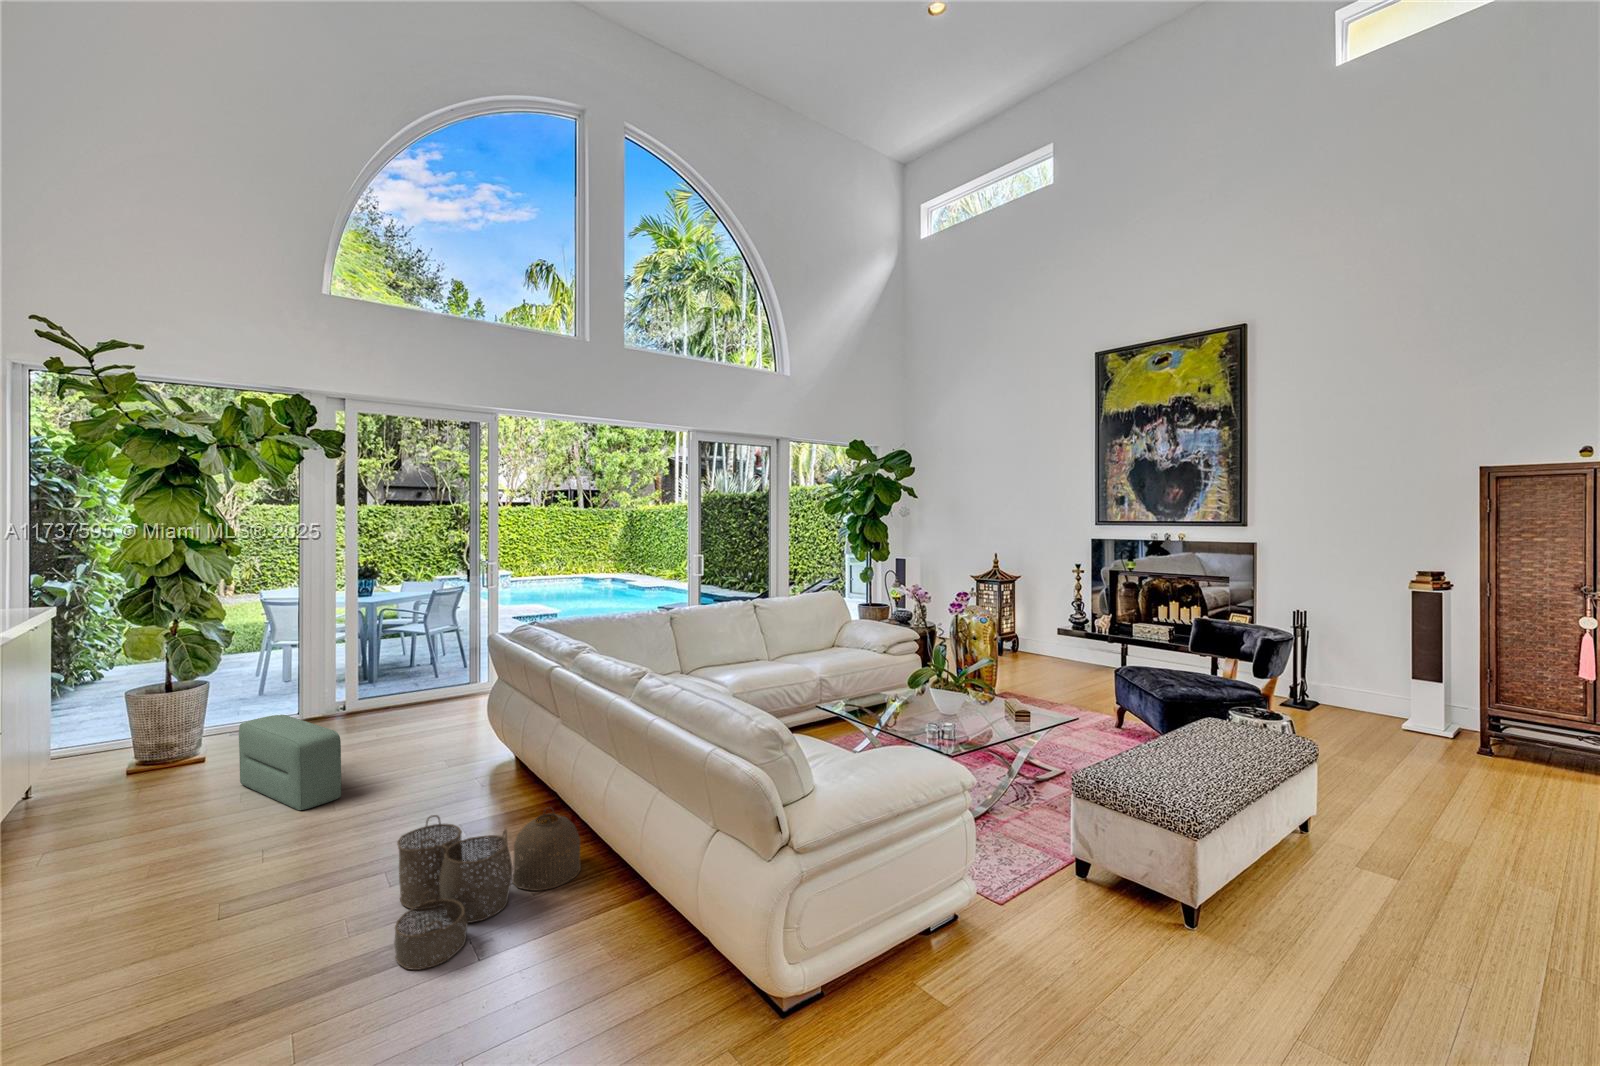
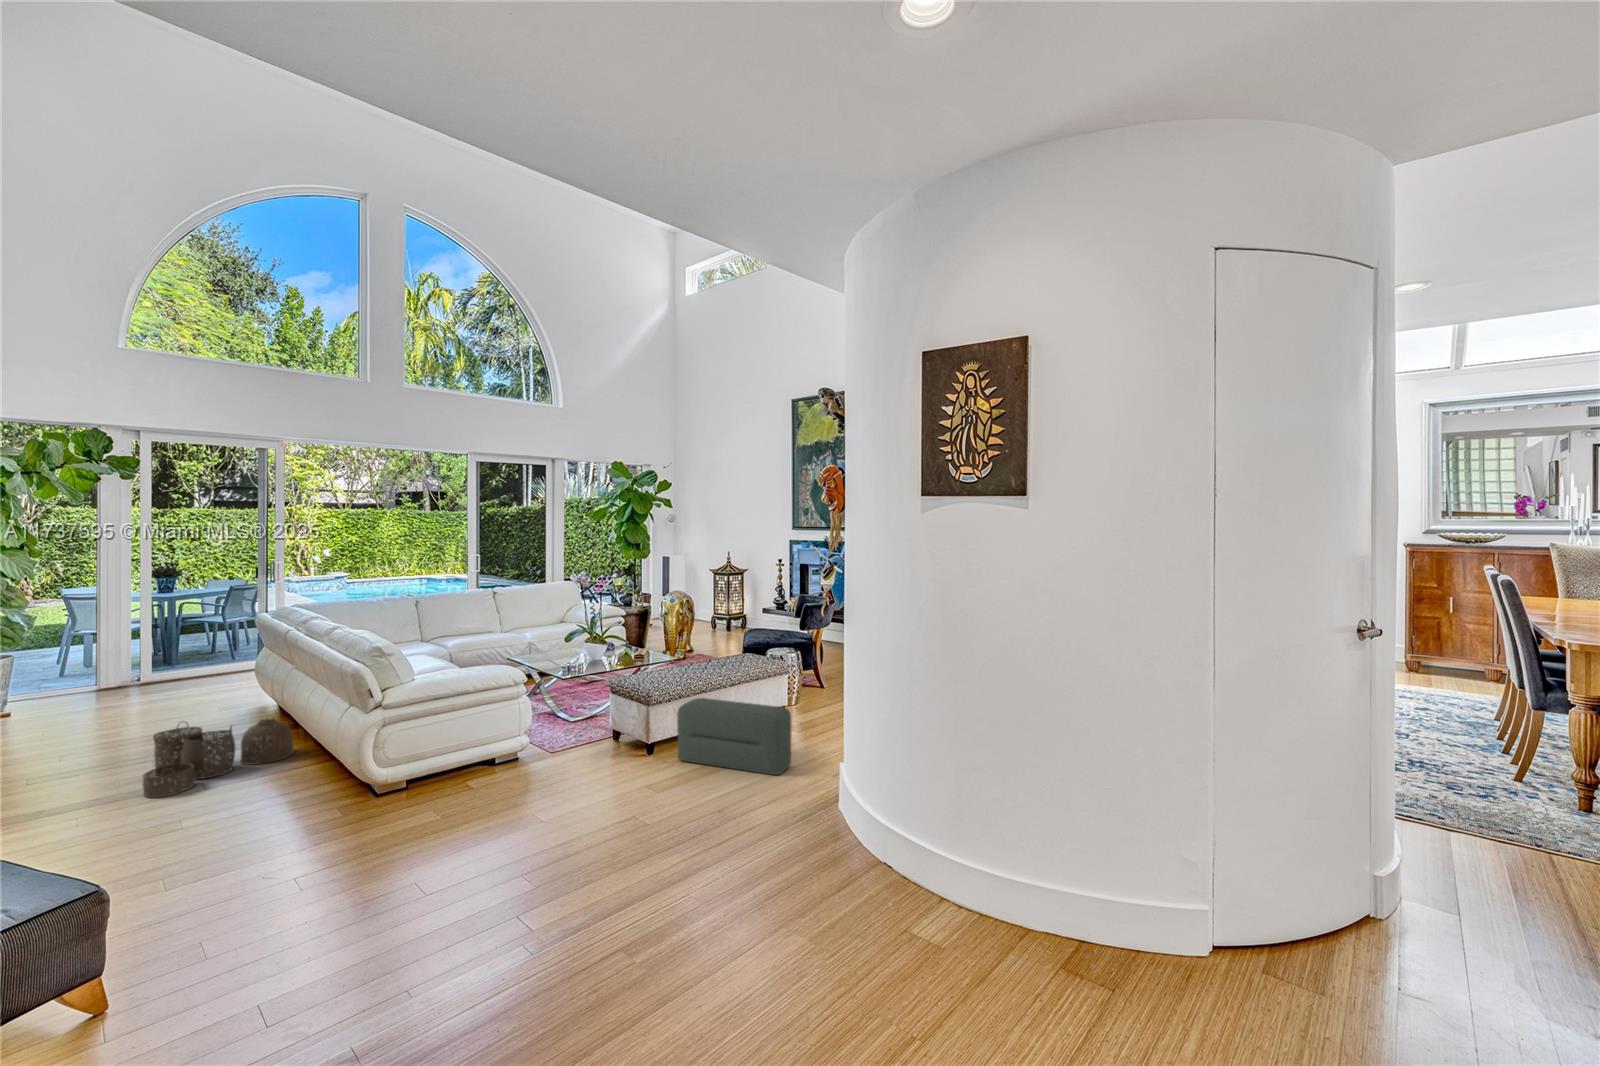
pouf: present [239,715,341,810] -> present [677,698,791,775]

